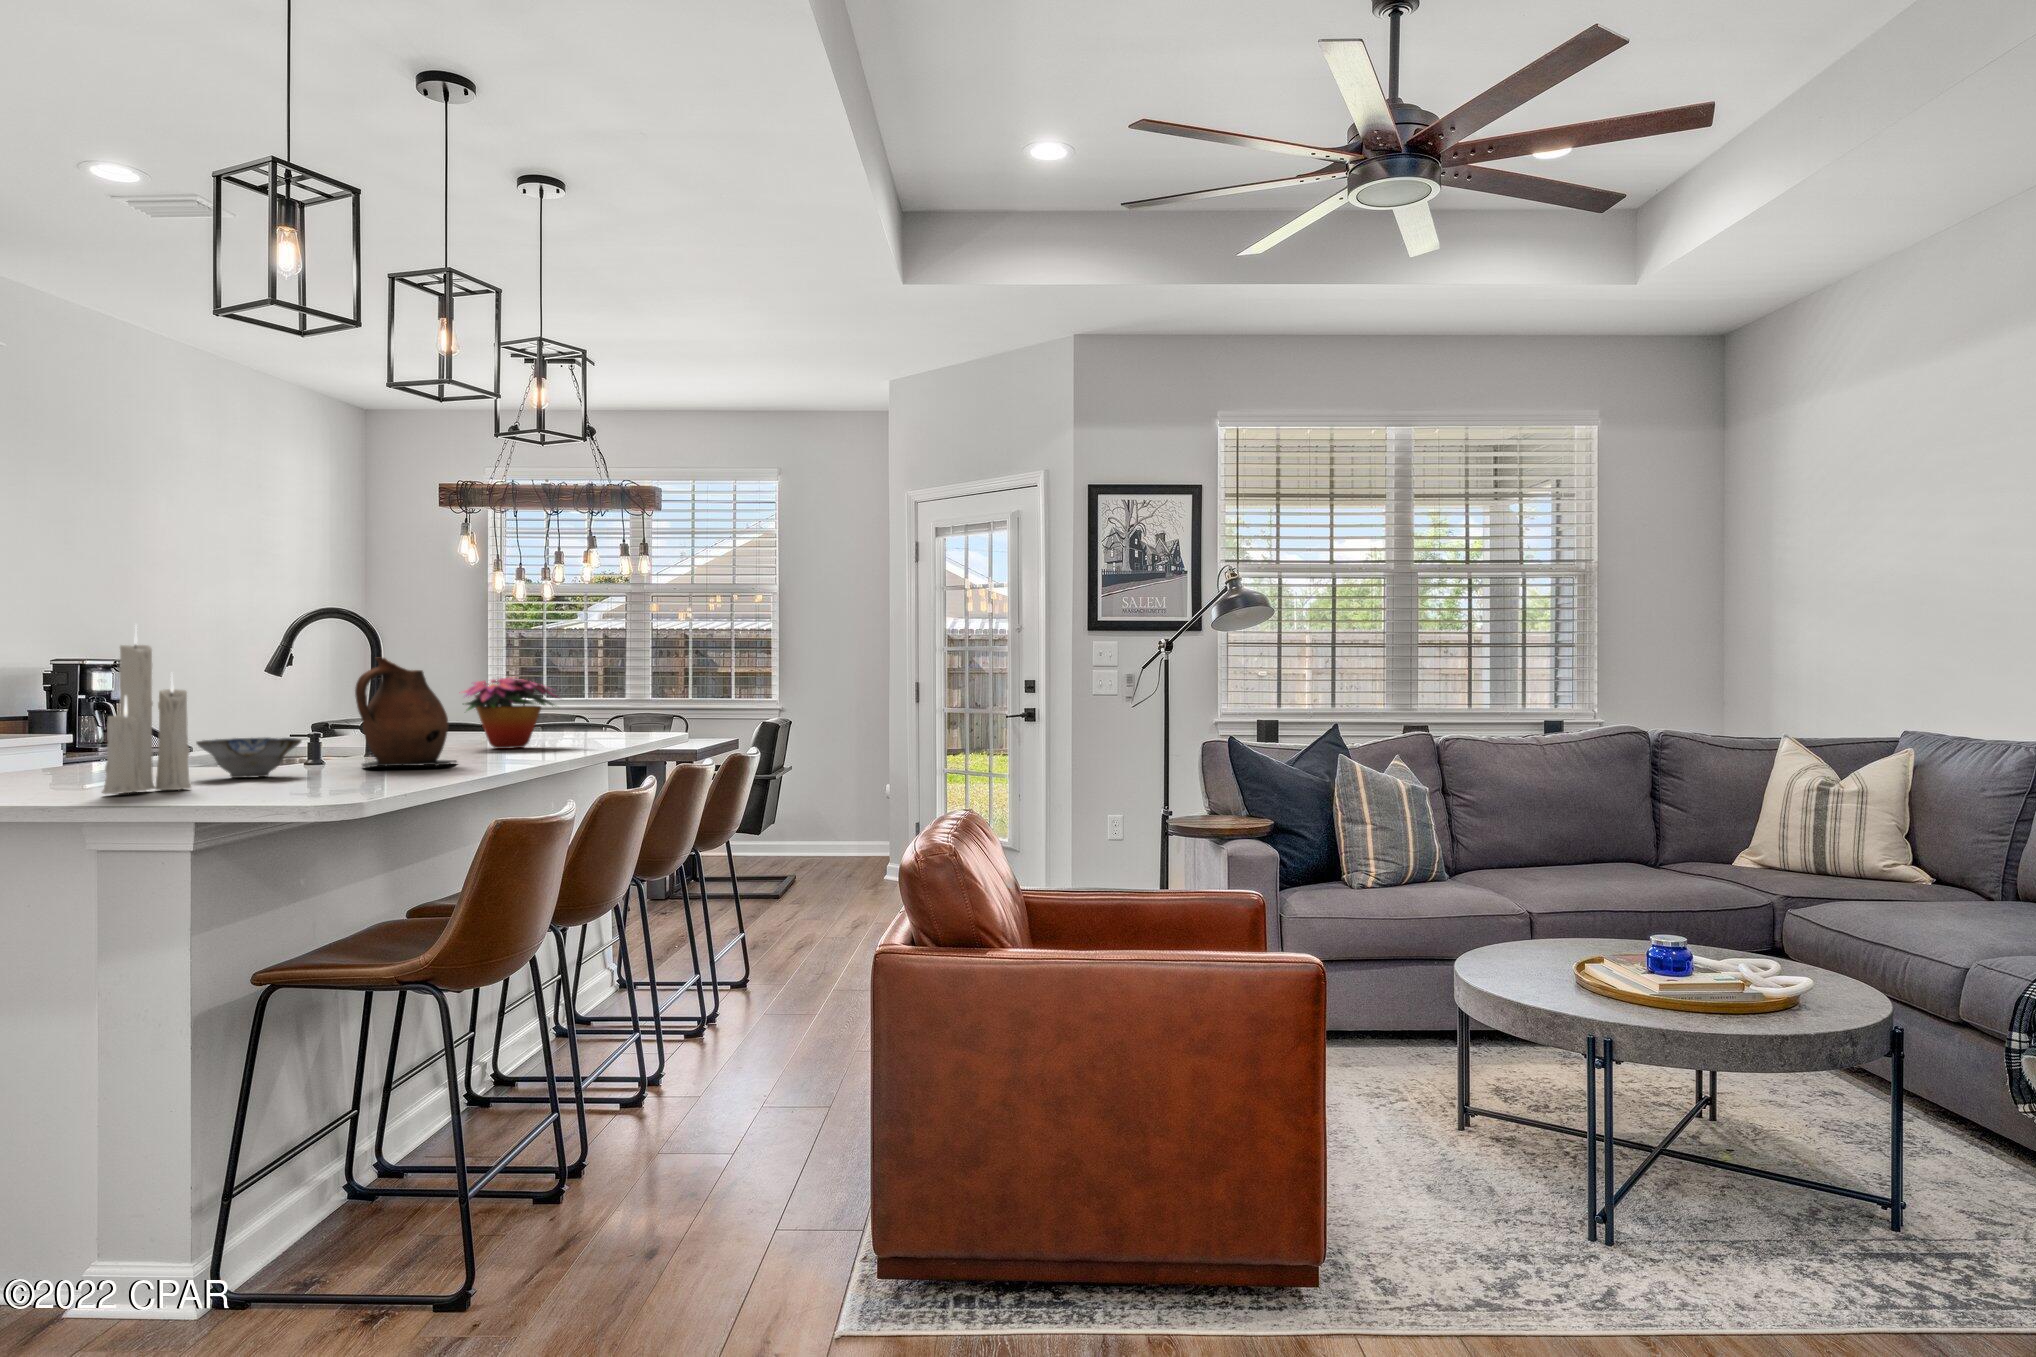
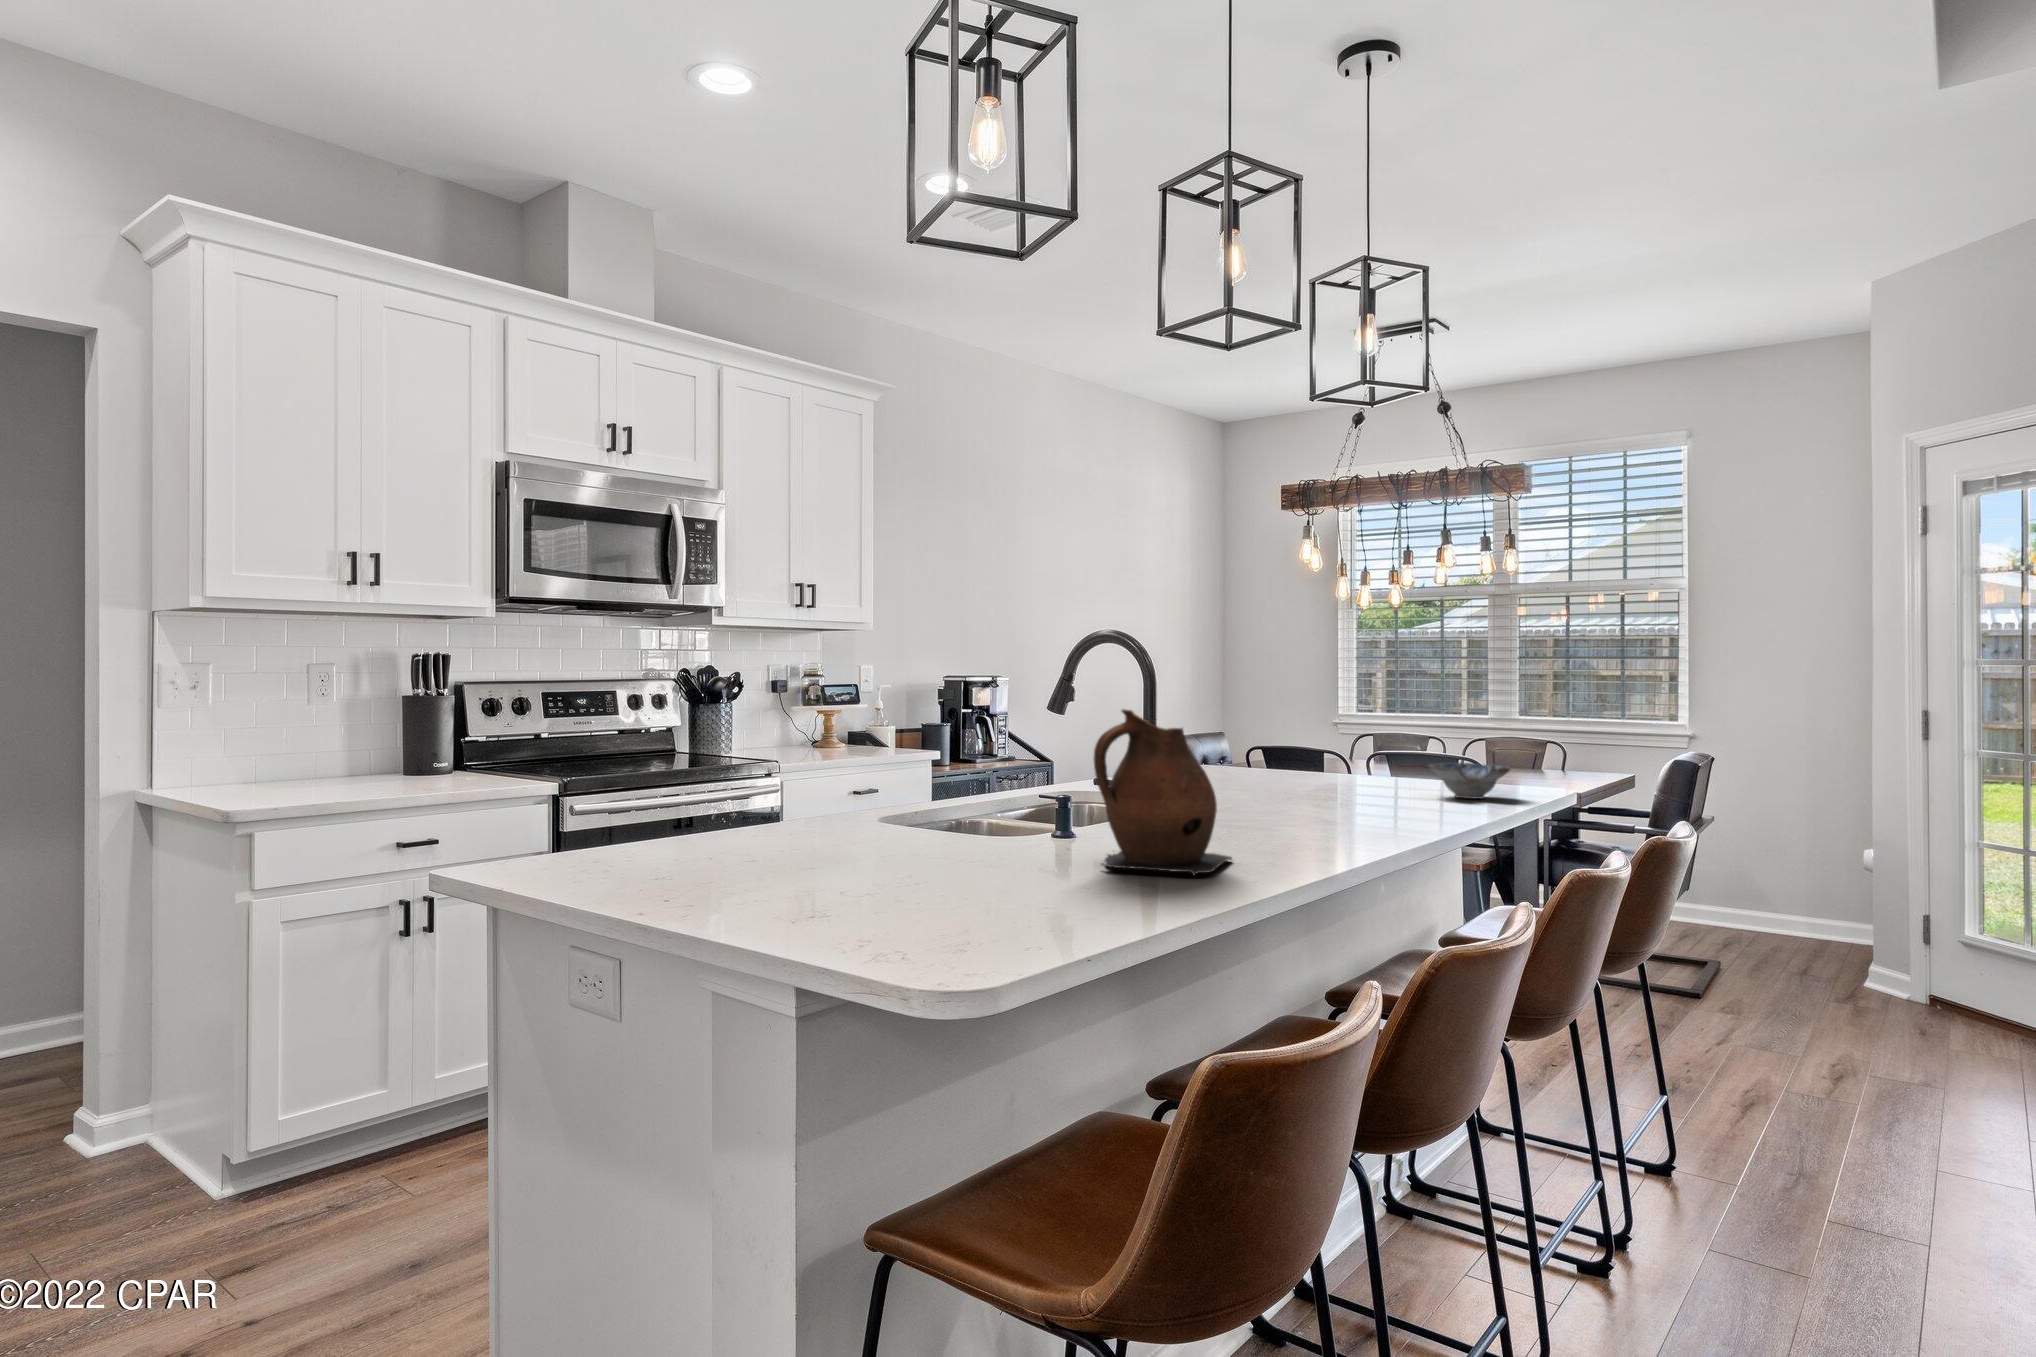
candle: present [102,631,191,794] -> none [736,665,852,920]
flower arrangement: present [463,677,559,749] -> none [1252,720,1401,820]
ceramic bowl: present [196,738,301,778] -> present [1429,763,1510,799]

